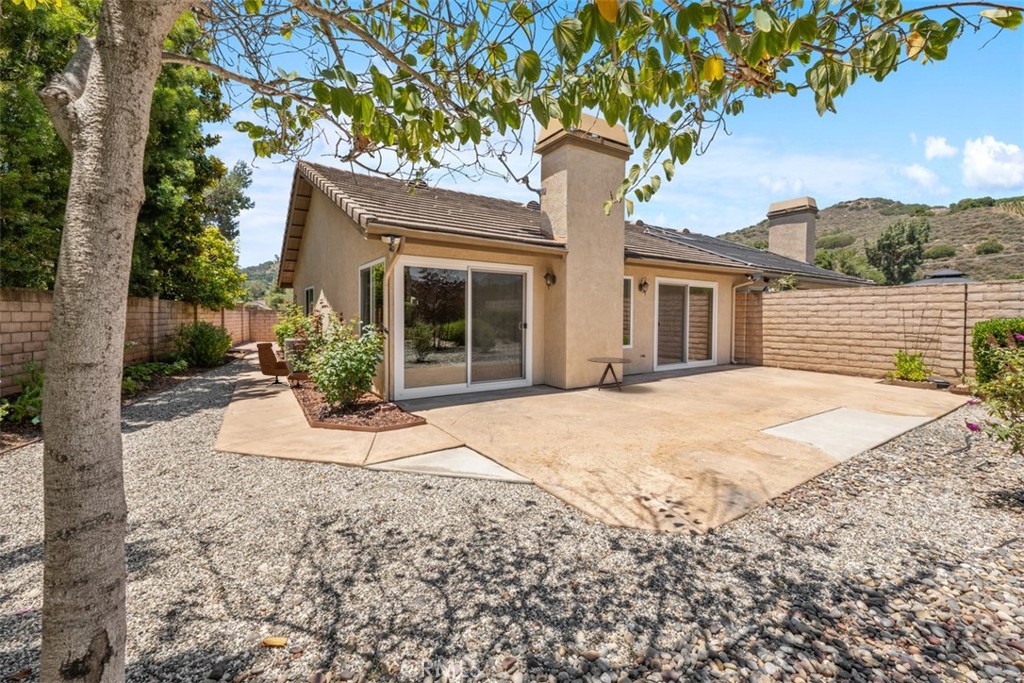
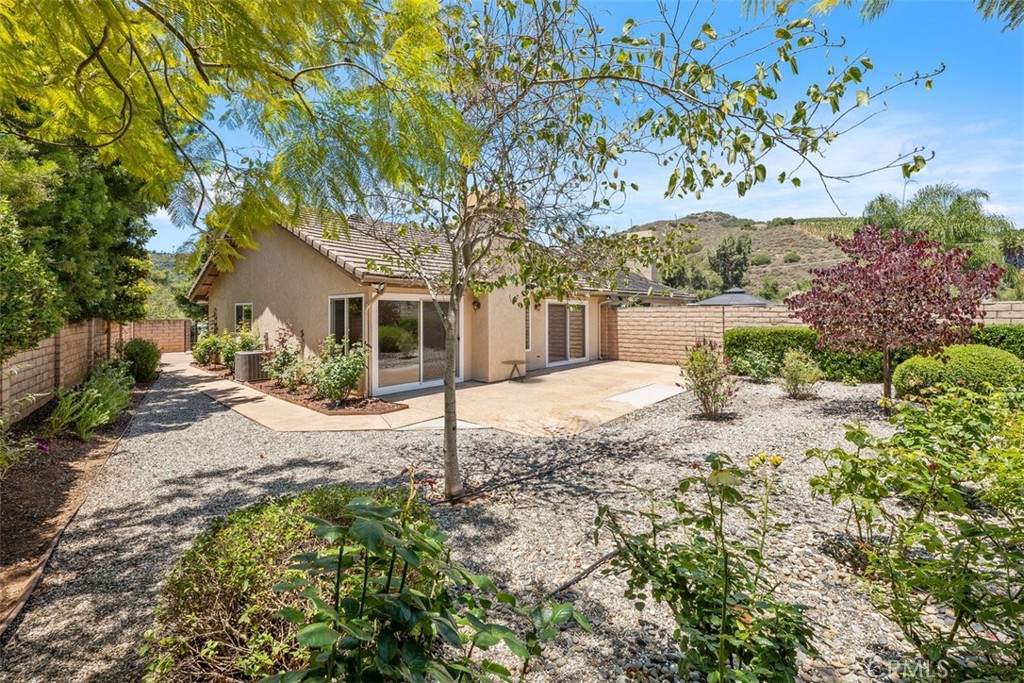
lounge chair: present [257,343,308,389] -> none [257,361,300,395]

